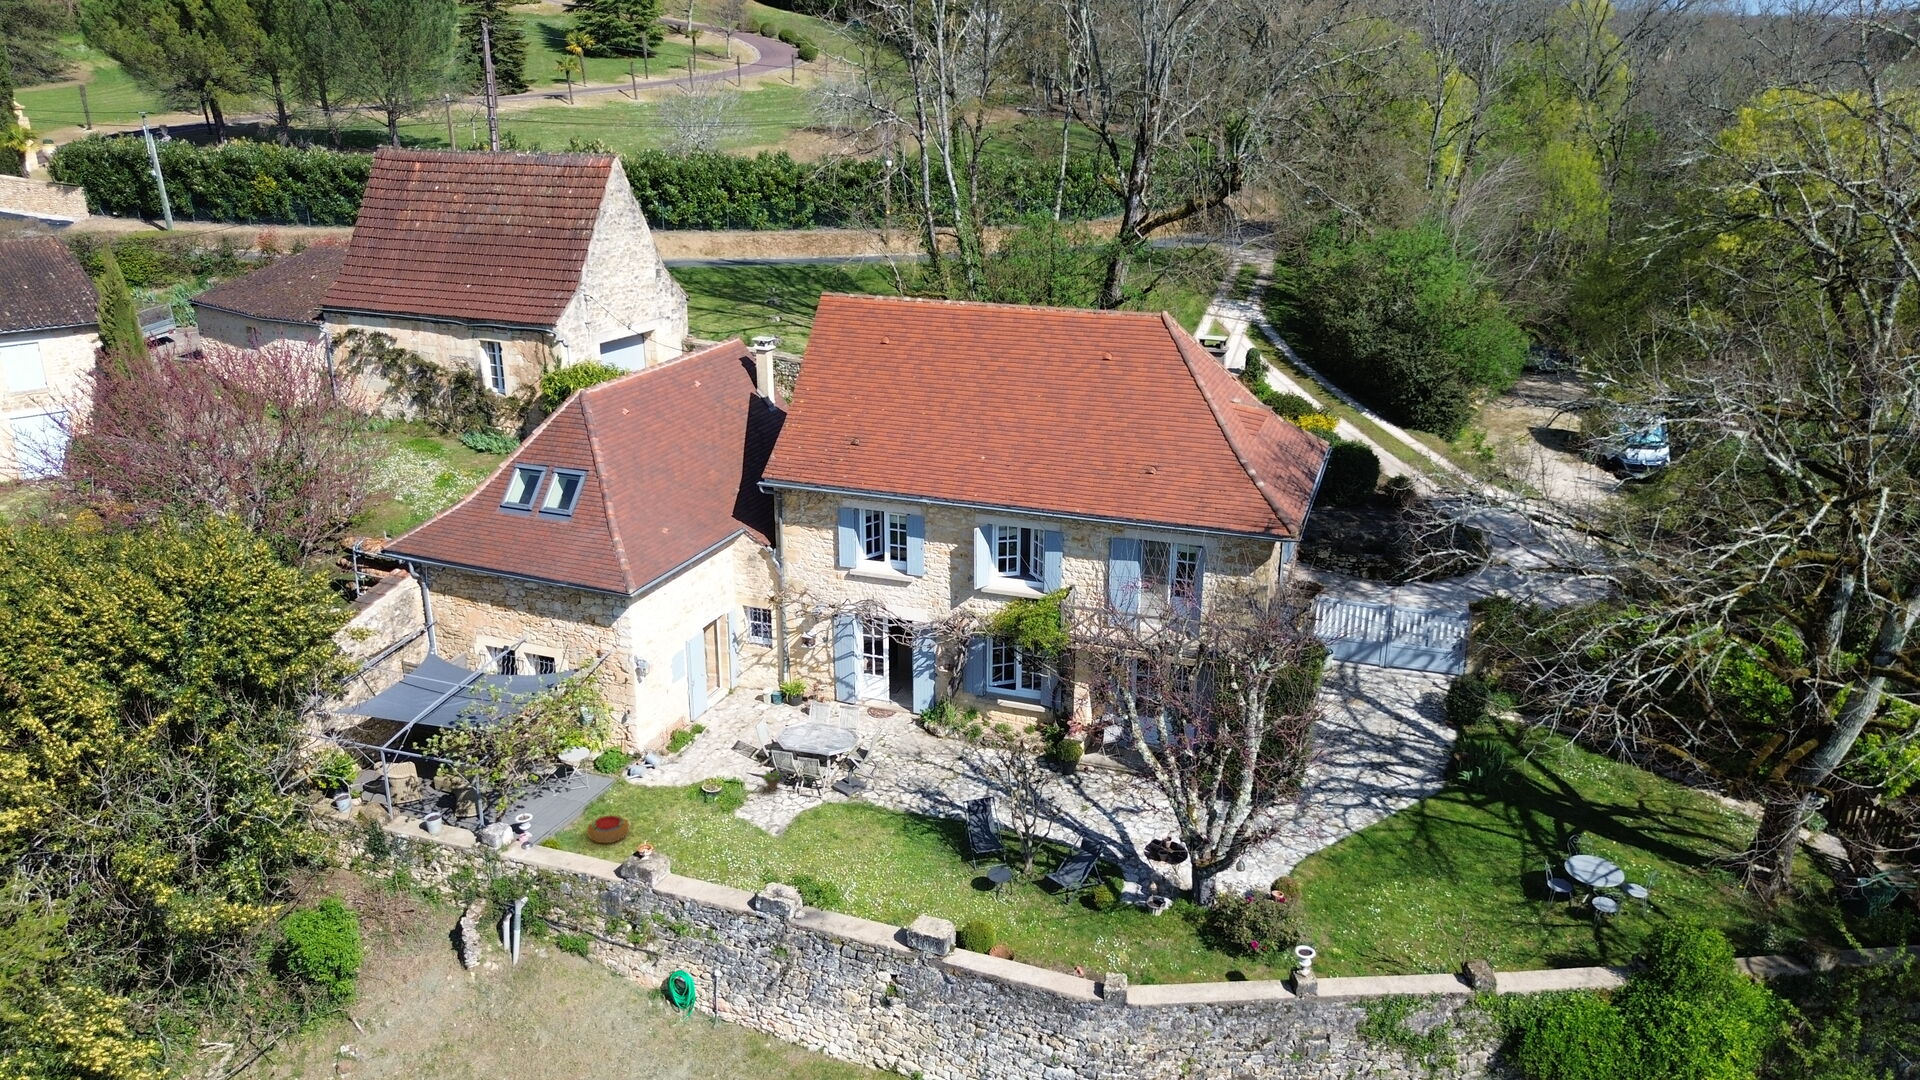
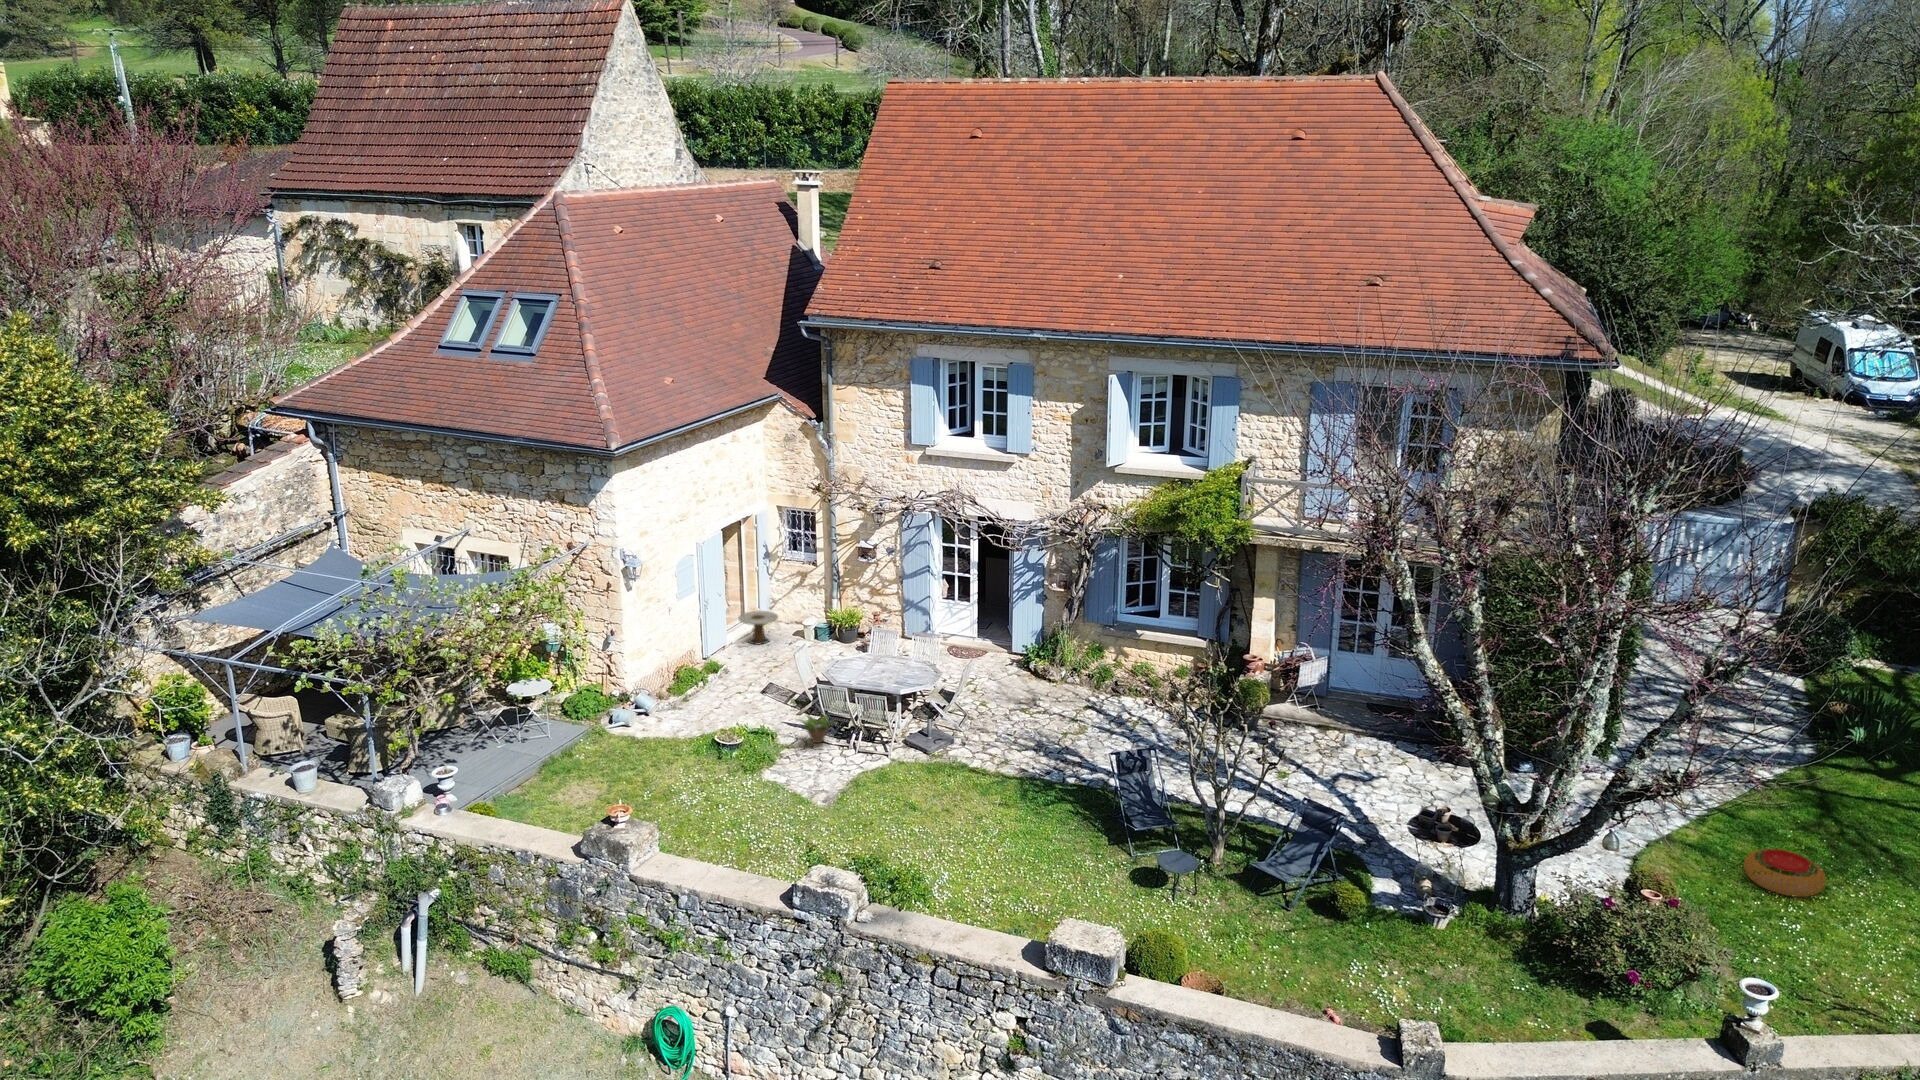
side table: none [715,683,744,708] -> present [738,611,778,644]
pouf: present [587,816,629,843] -> present [1744,848,1826,897]

